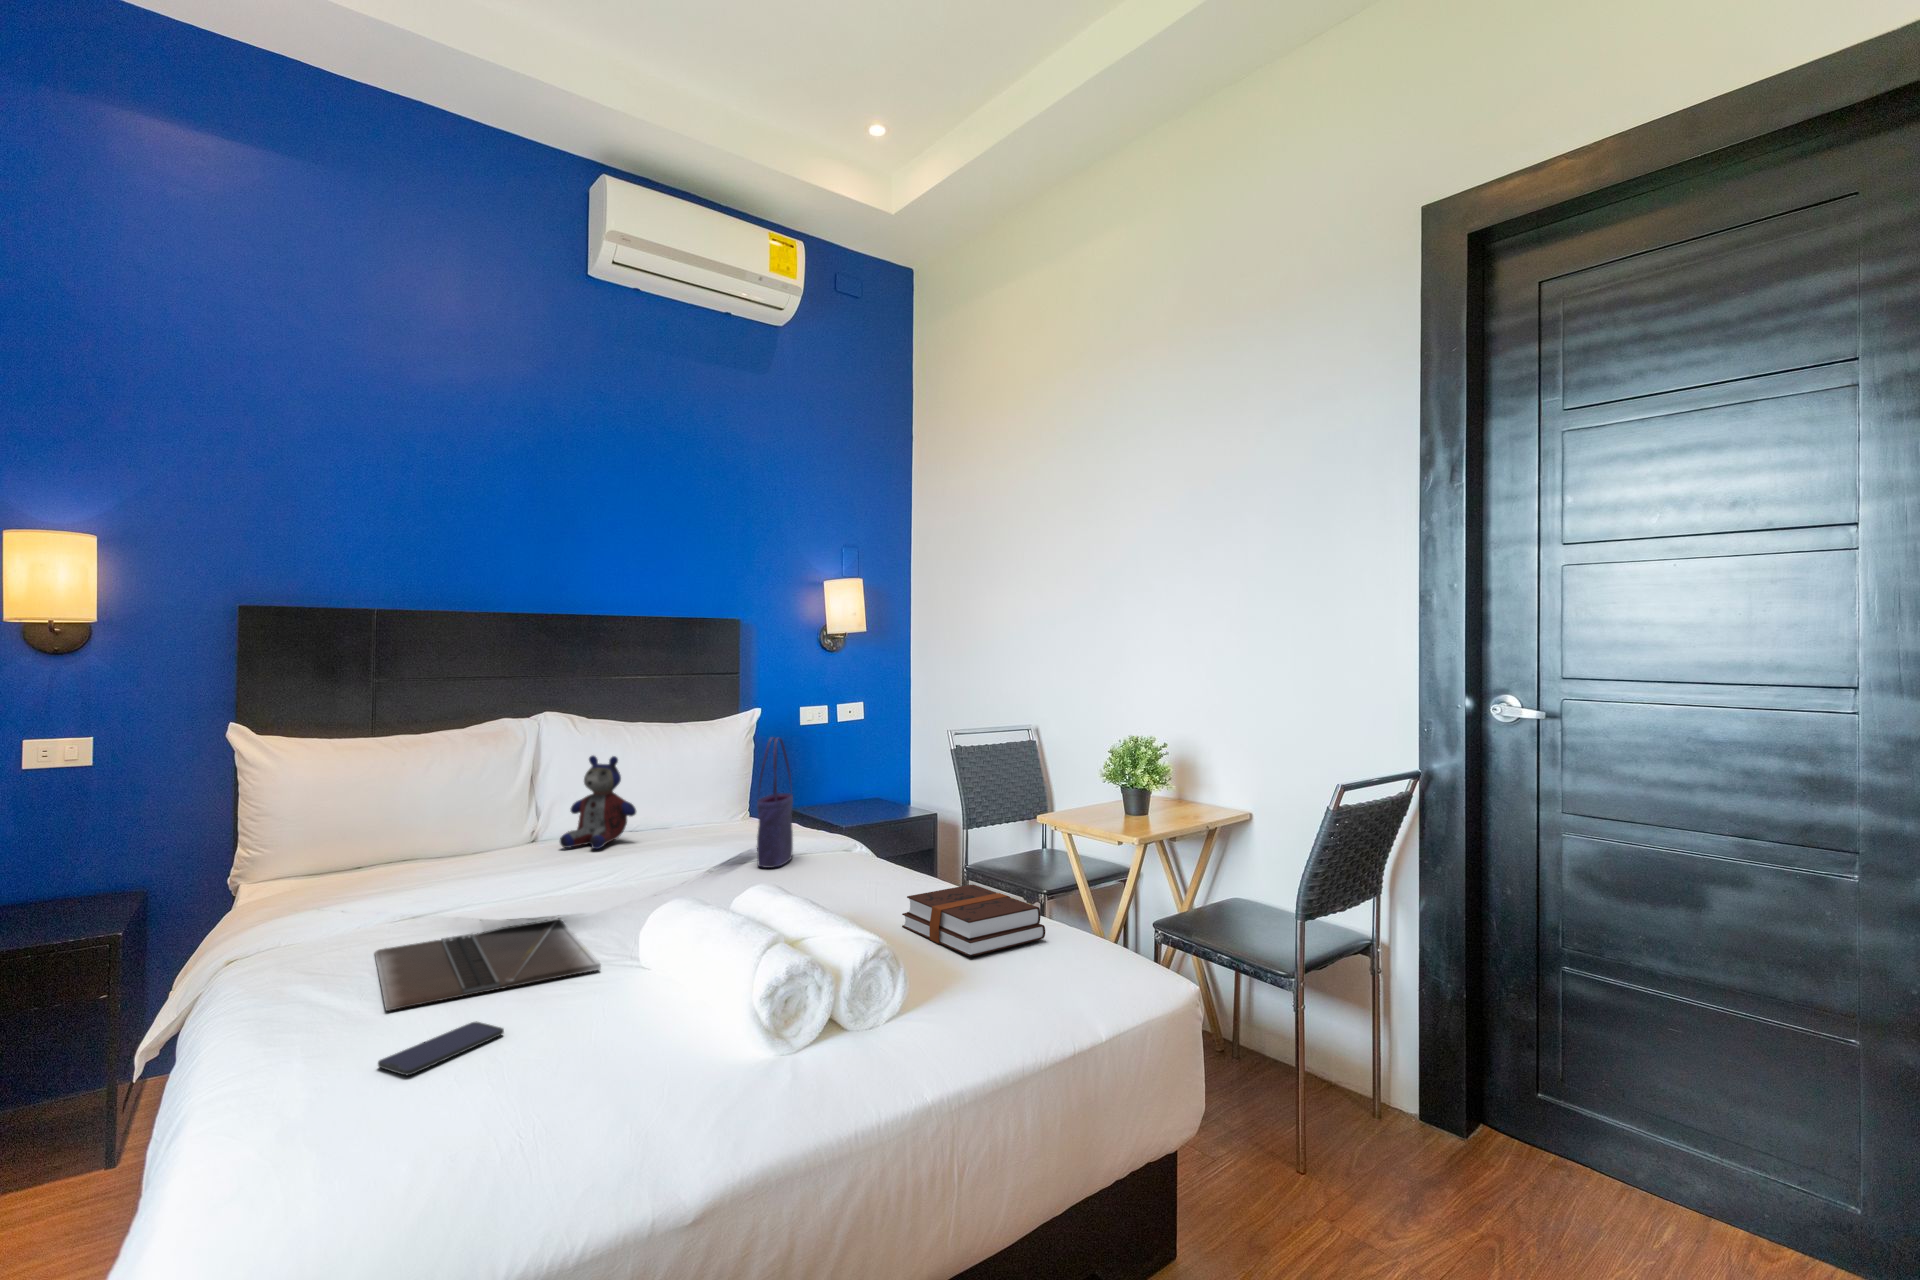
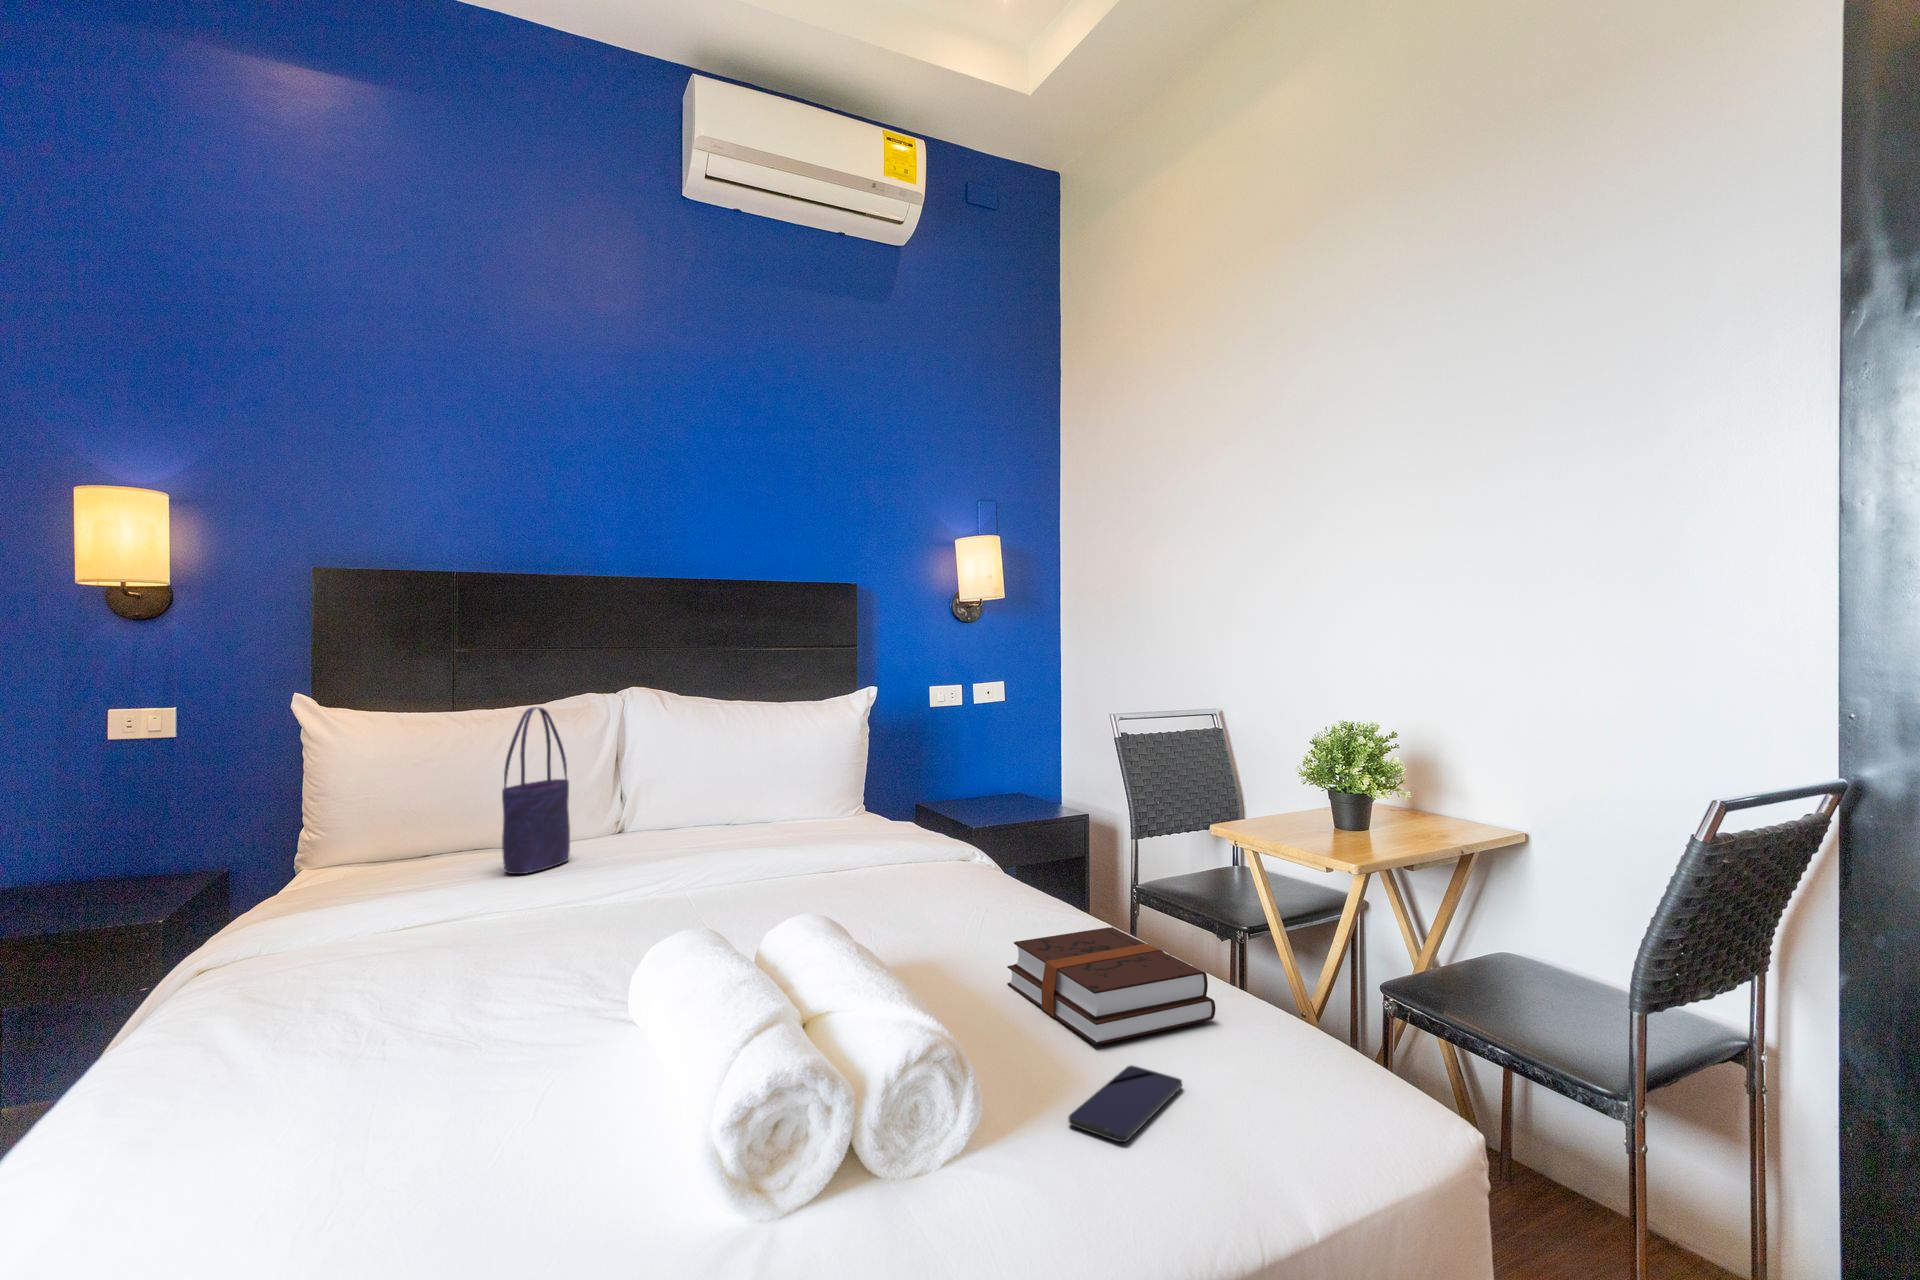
tote bag: present [757,737,793,868] -> present [502,707,570,874]
stuffed bear: present [560,756,636,849] -> none [620,741,709,854]
laptop: present [375,918,601,1011] -> none [275,946,578,1079]
smartphone: present [378,1021,504,1076] -> present [1068,1065,1182,1142]

